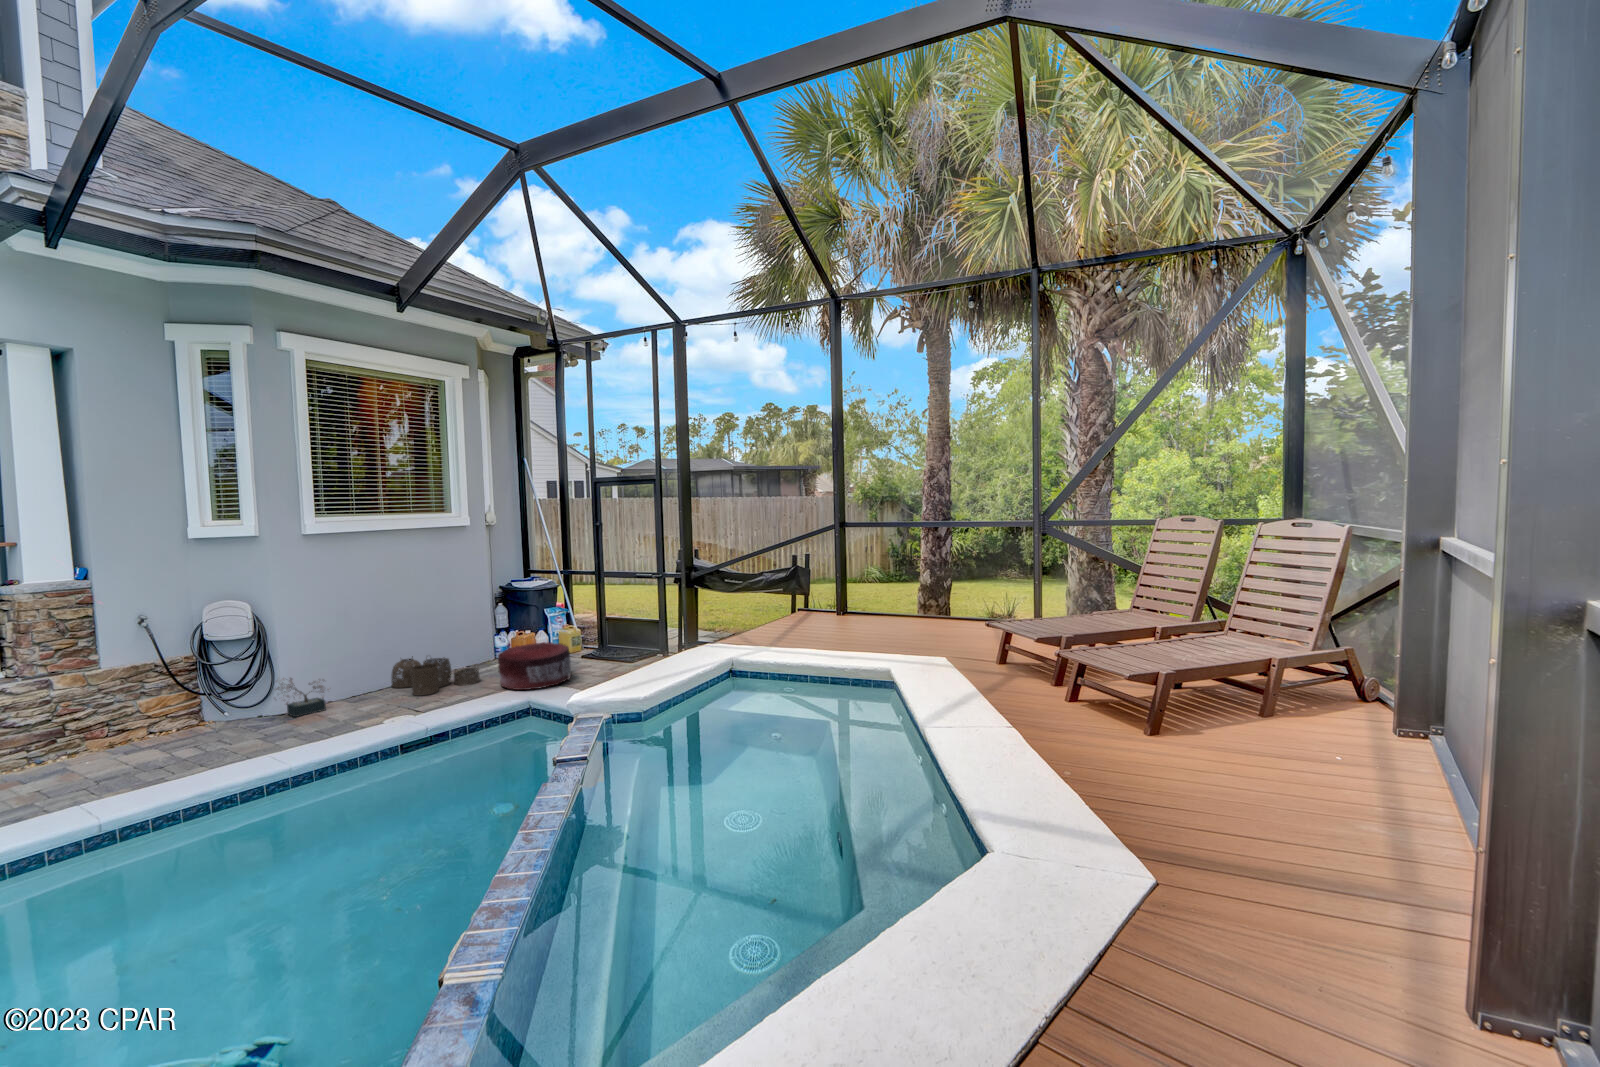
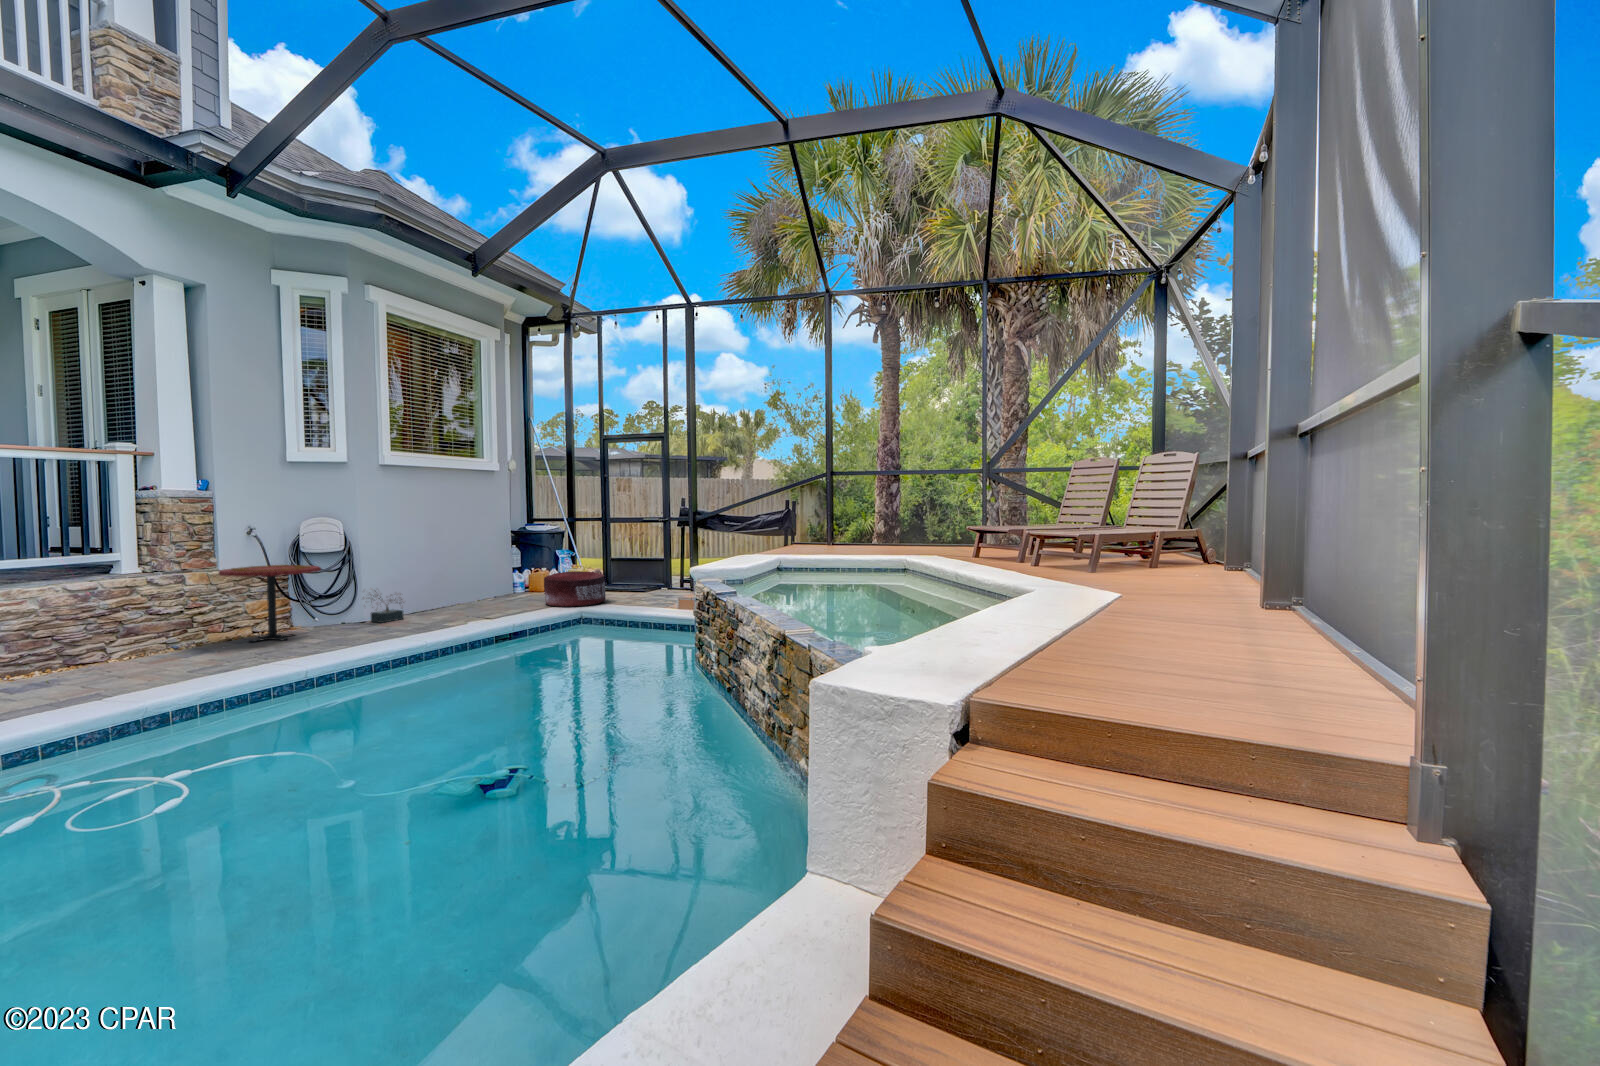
woven basket: present [391,656,480,695] -> none [441,580,522,611]
side table: none [77,658,205,755] -> present [219,565,321,642]

